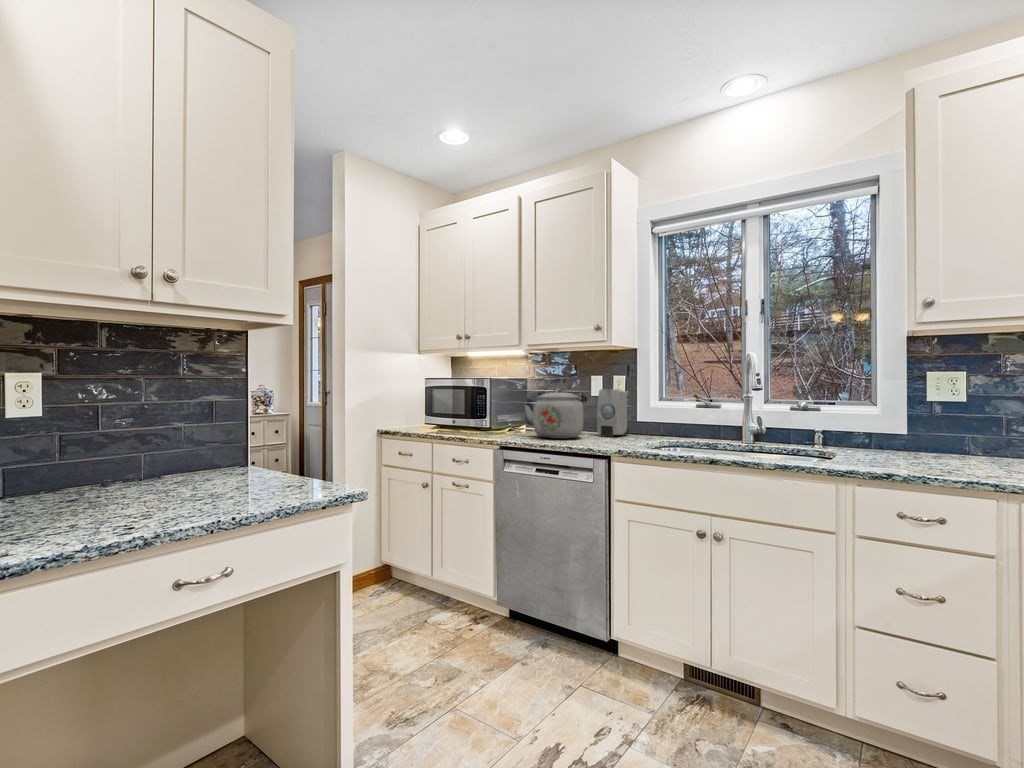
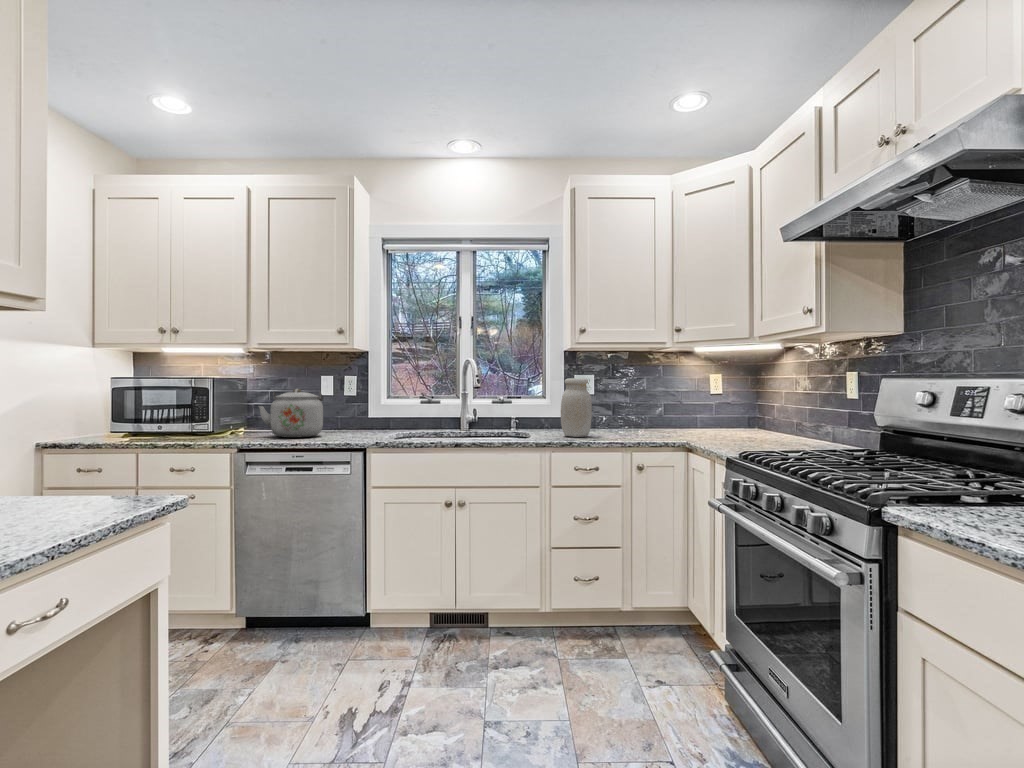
jar: none [882,376,940,465] -> present [561,378,592,437]
soap dispenser: present [597,389,629,437] -> none [332,389,360,433]

